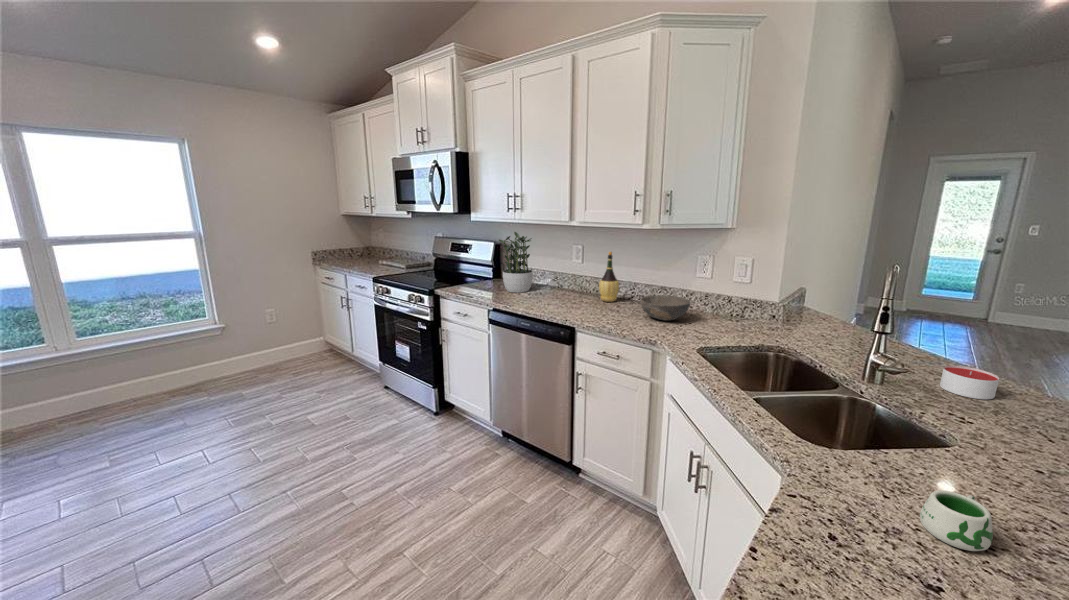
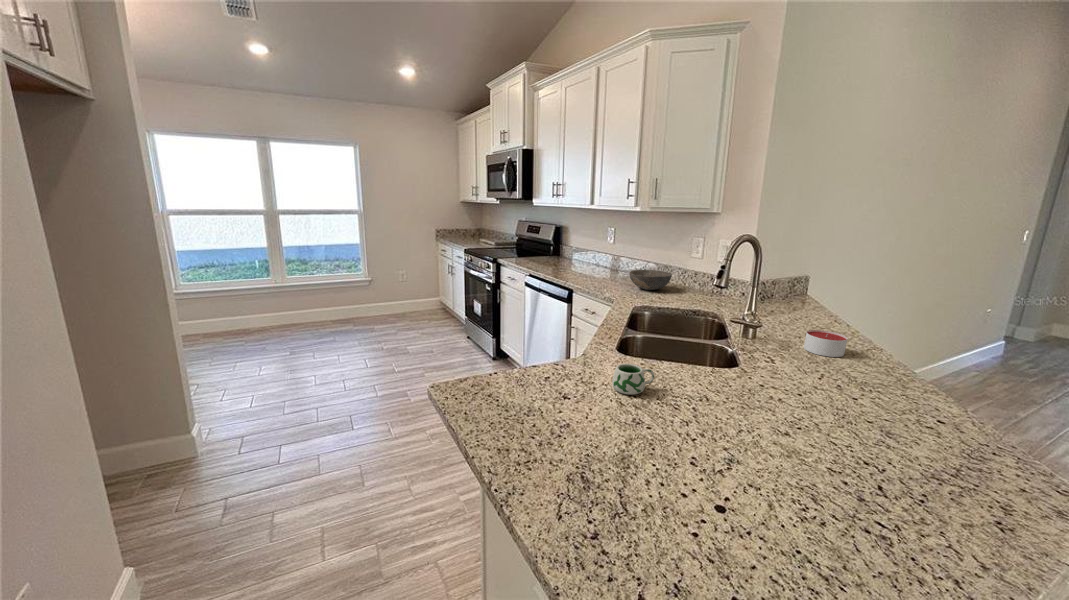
potted plant: present [499,232,533,292] -> none [546,215,575,265]
wine bottle: present [599,252,619,302] -> none [616,233,633,276]

